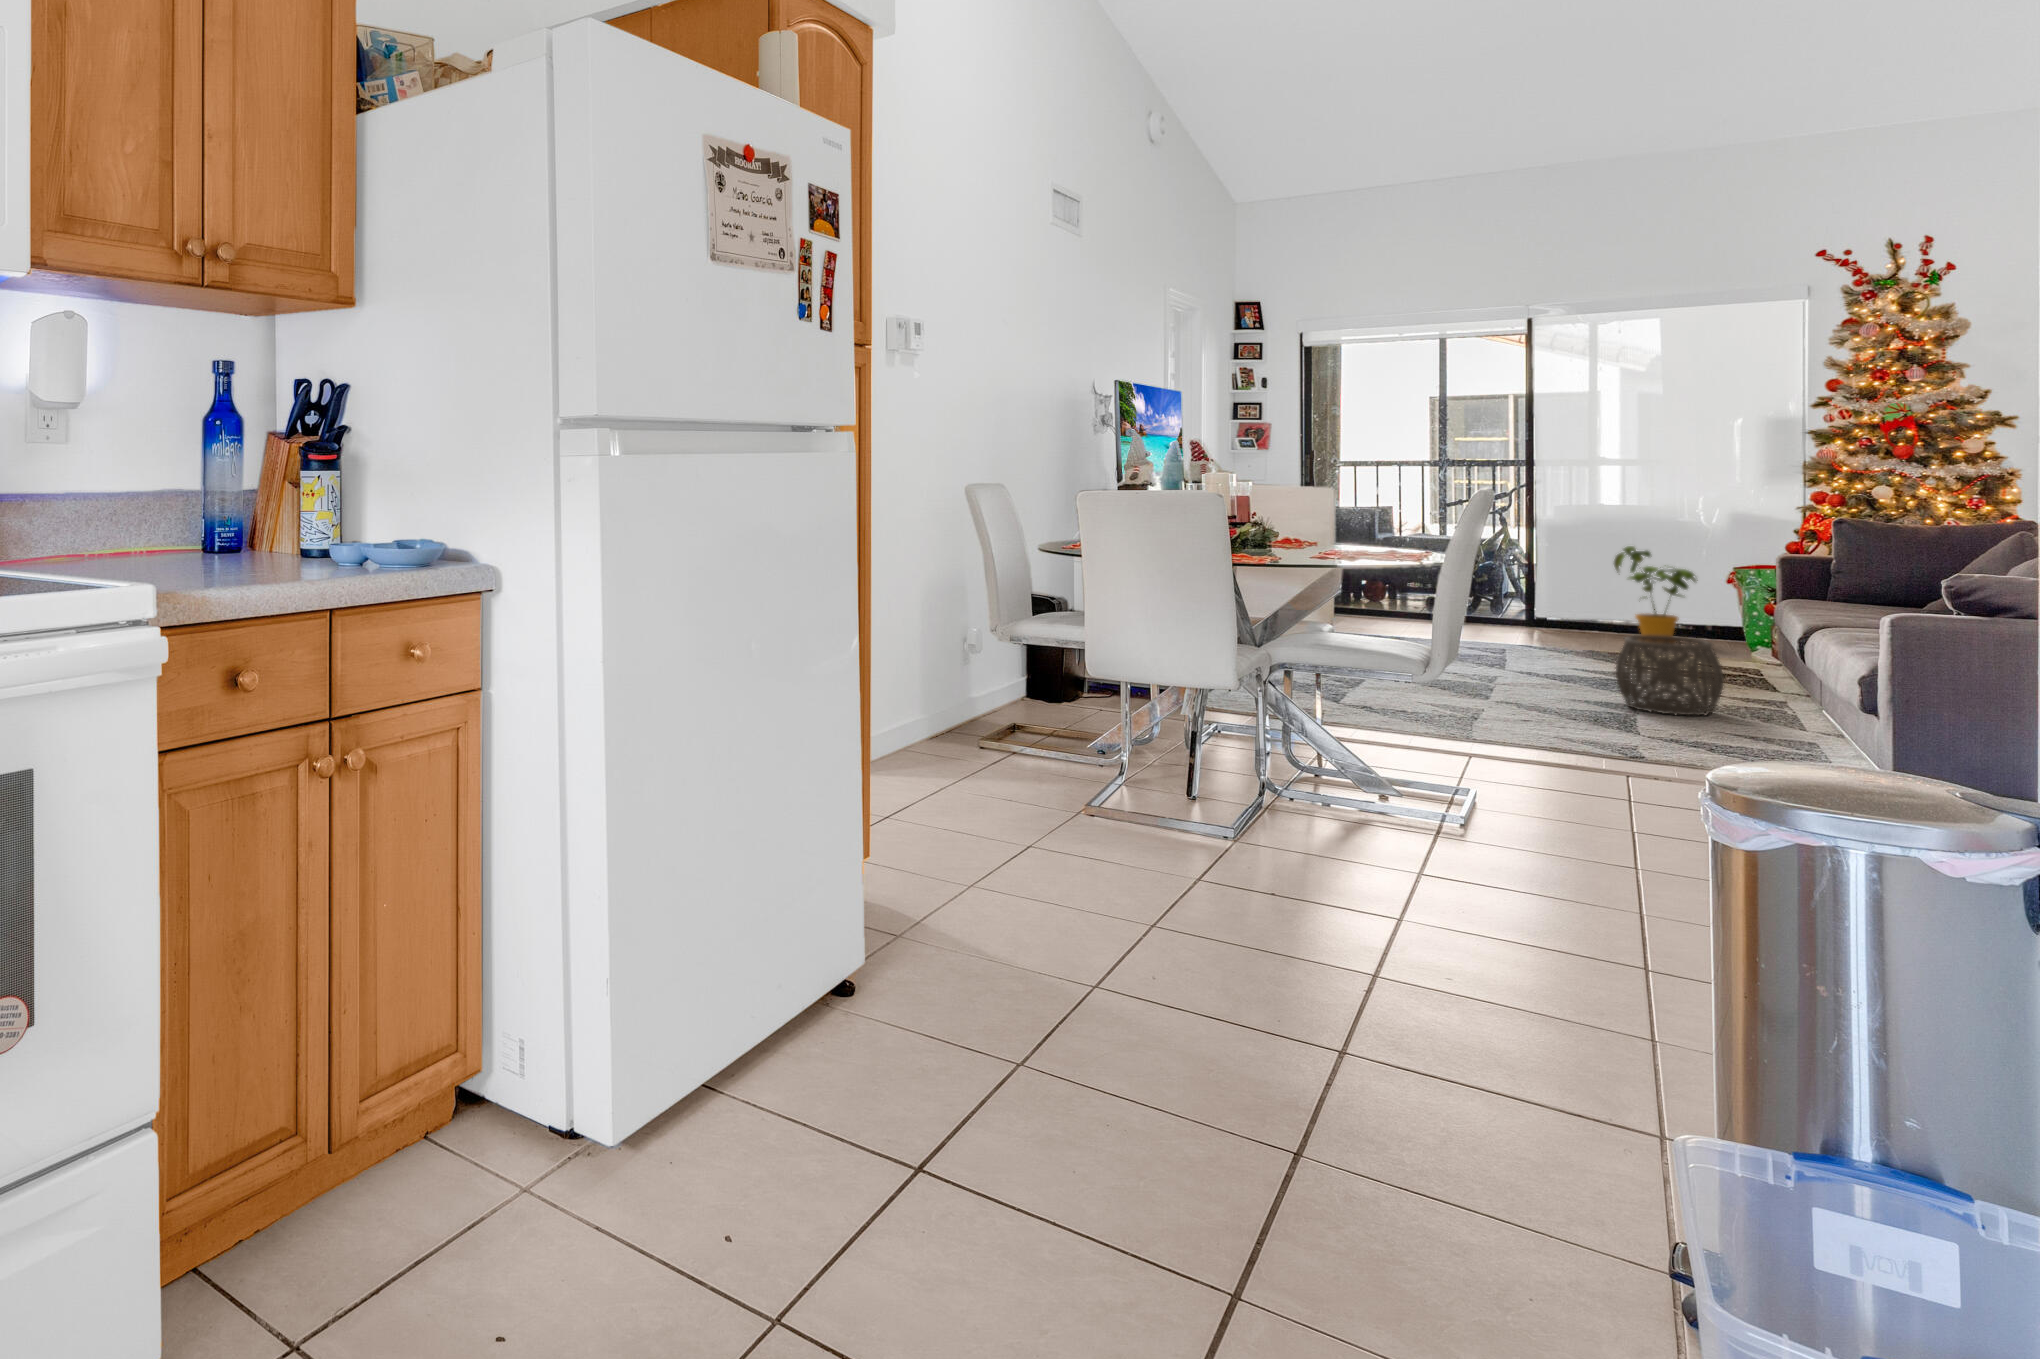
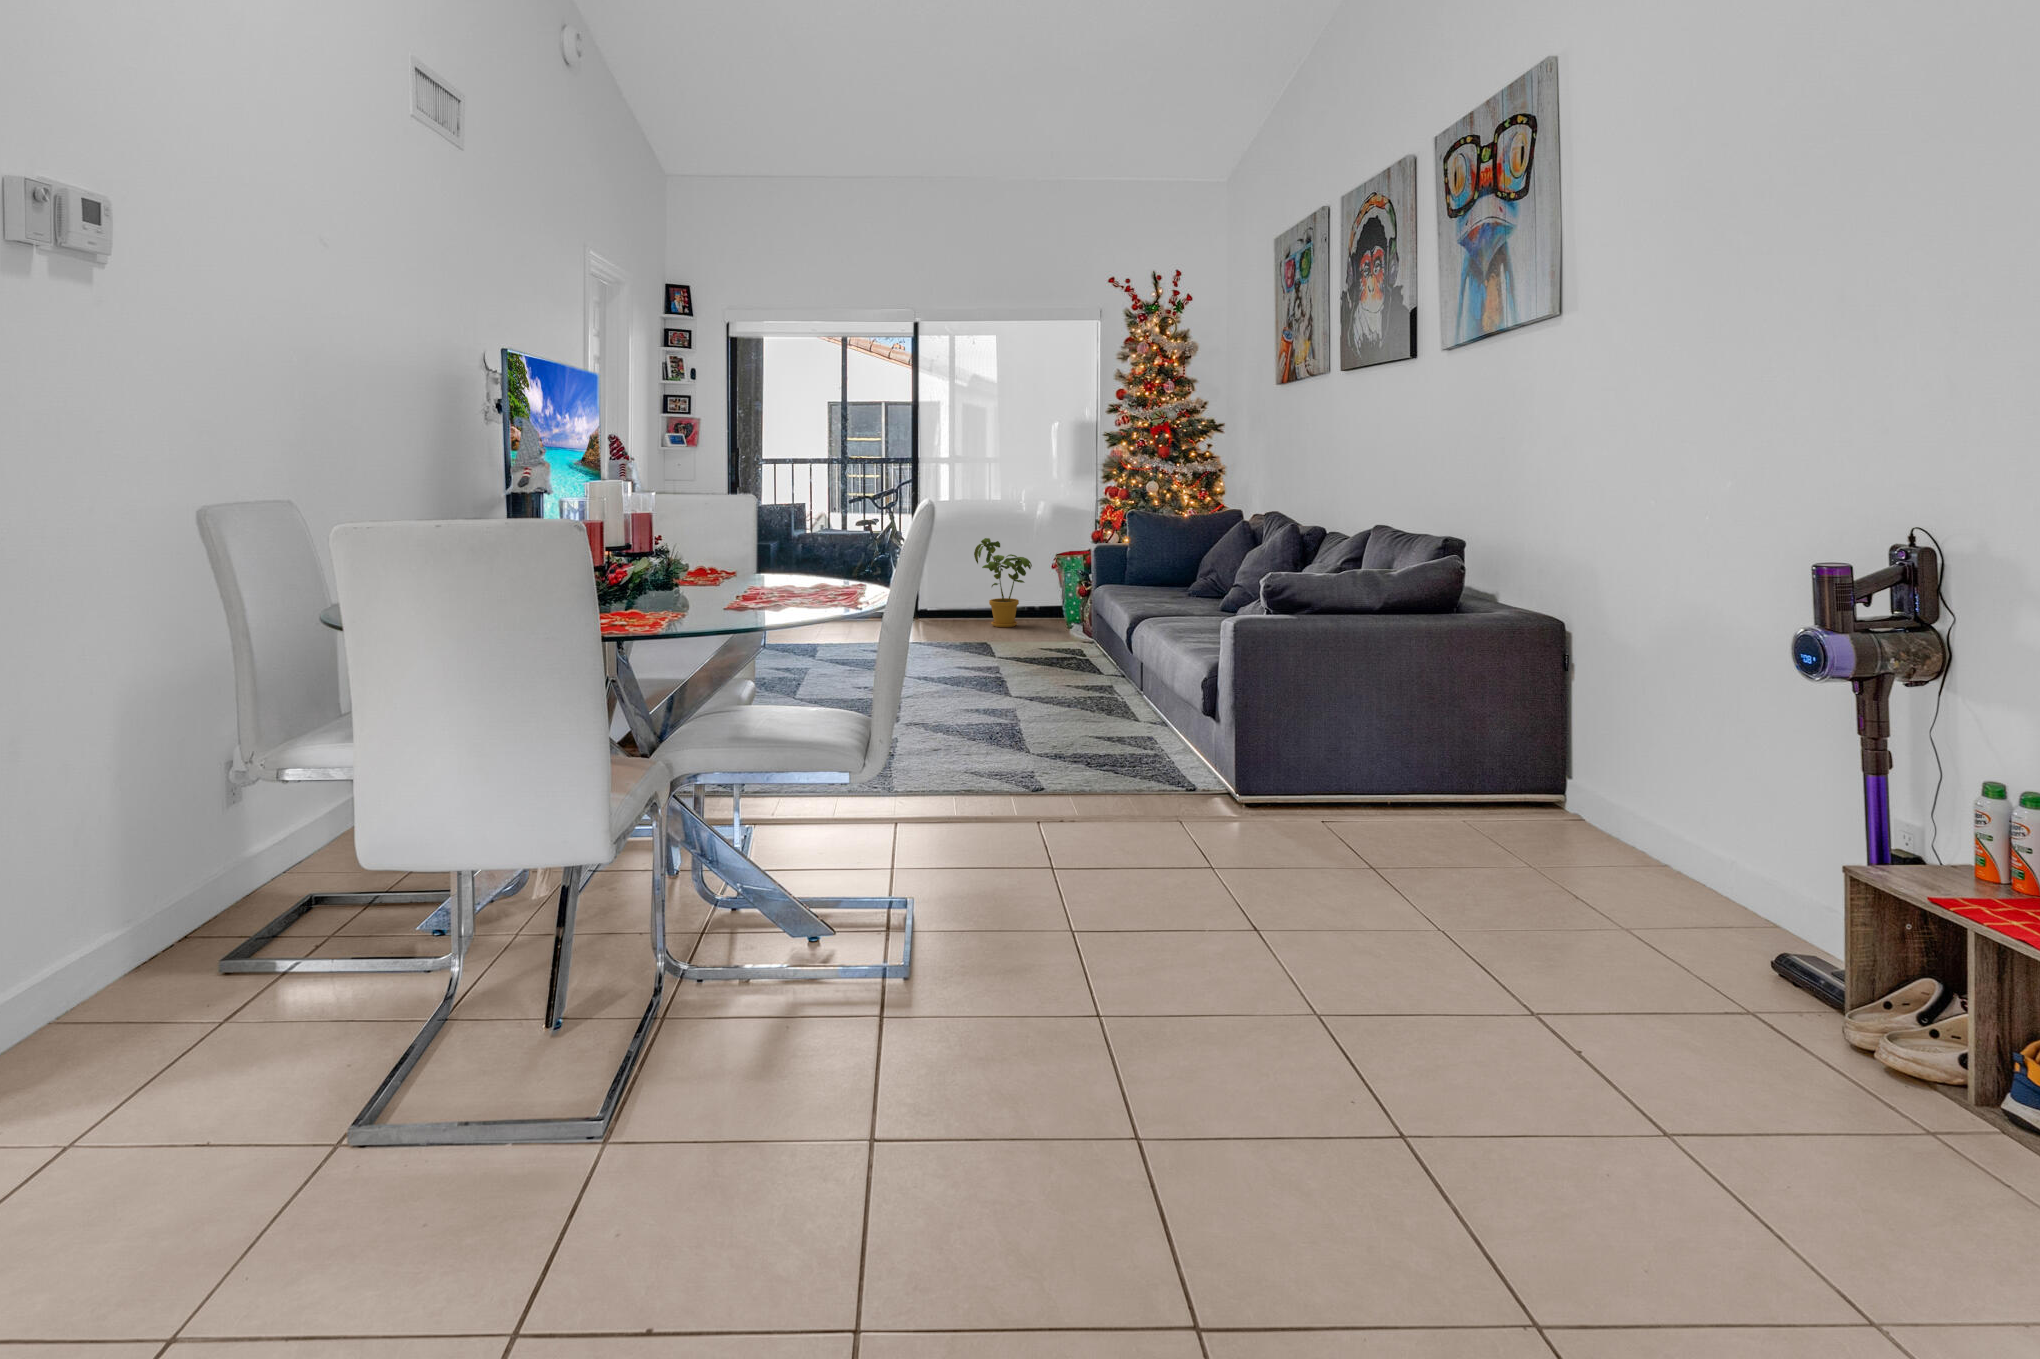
woven basket: present [1615,634,1724,716] -> none [989,632,1071,712]

